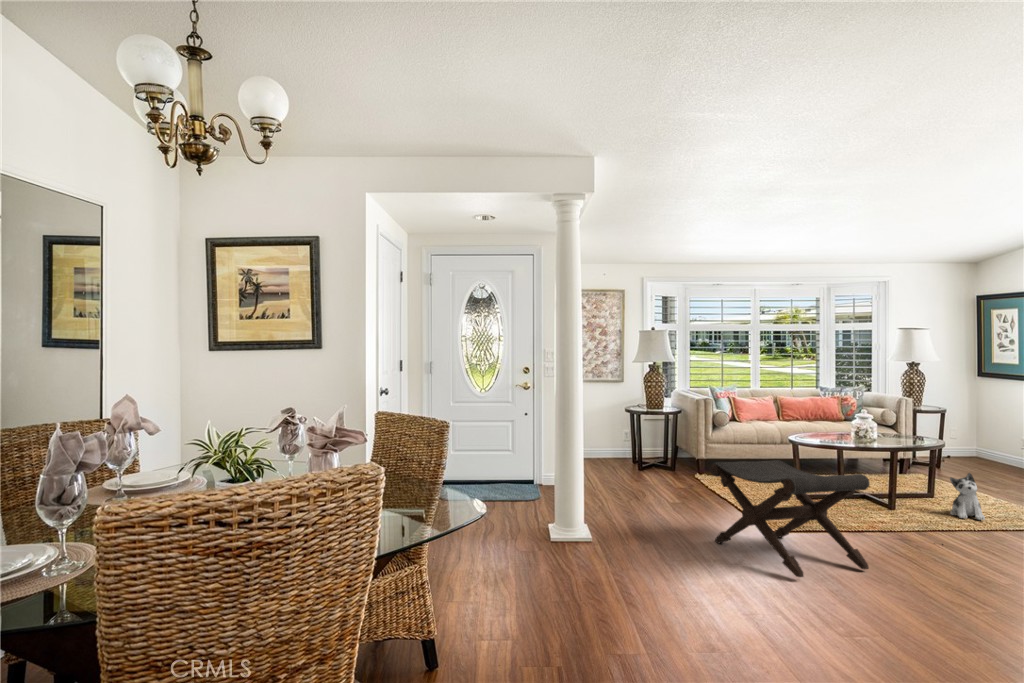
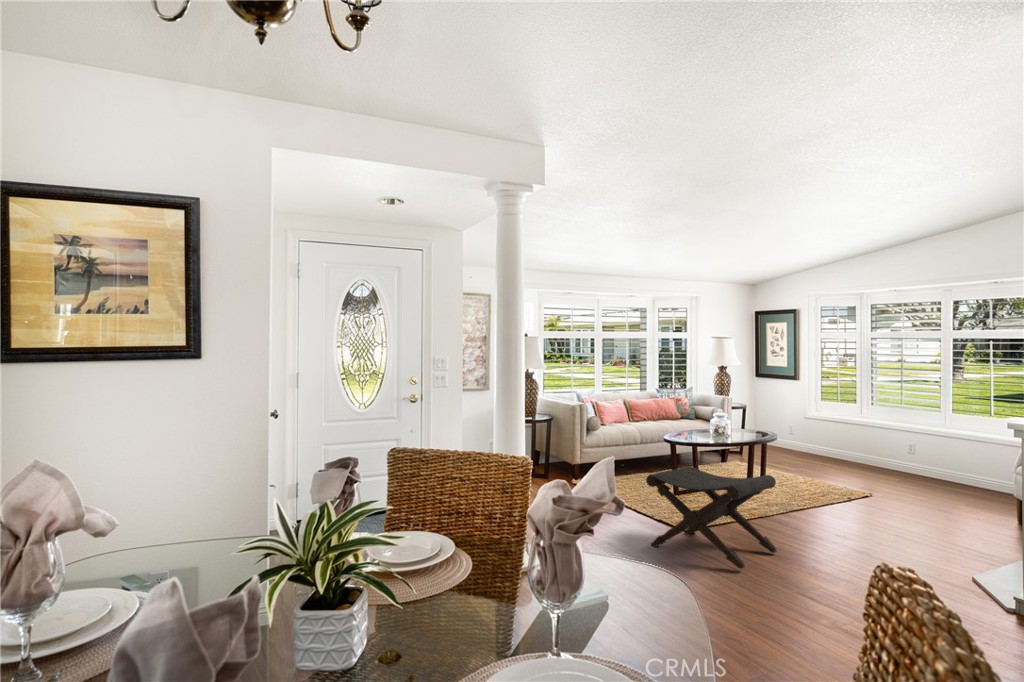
plush toy: present [950,473,985,520] -> none [781,460,807,496]

